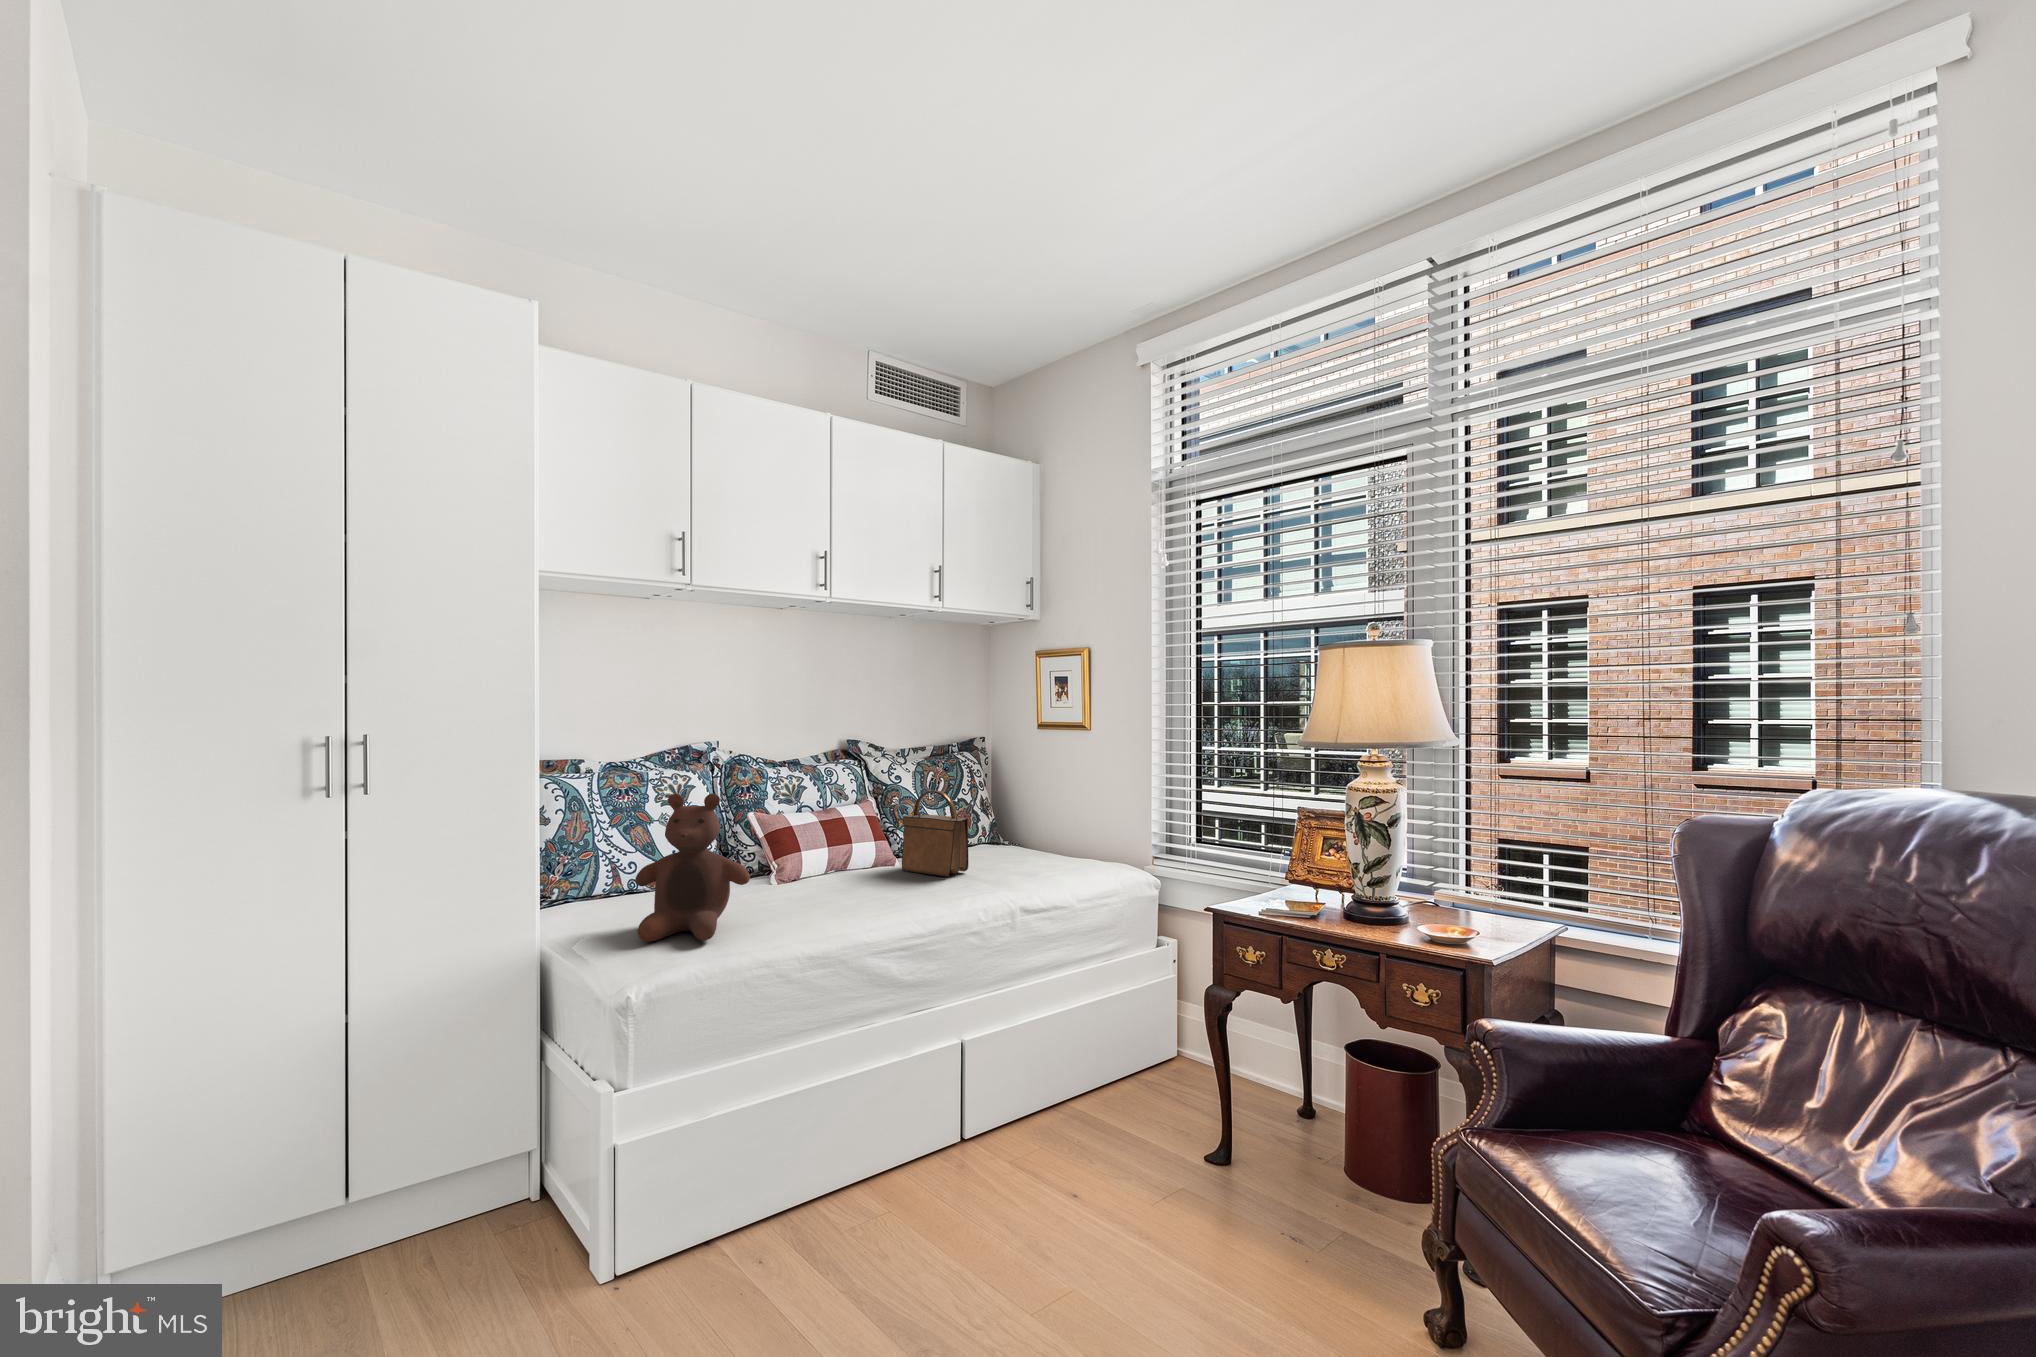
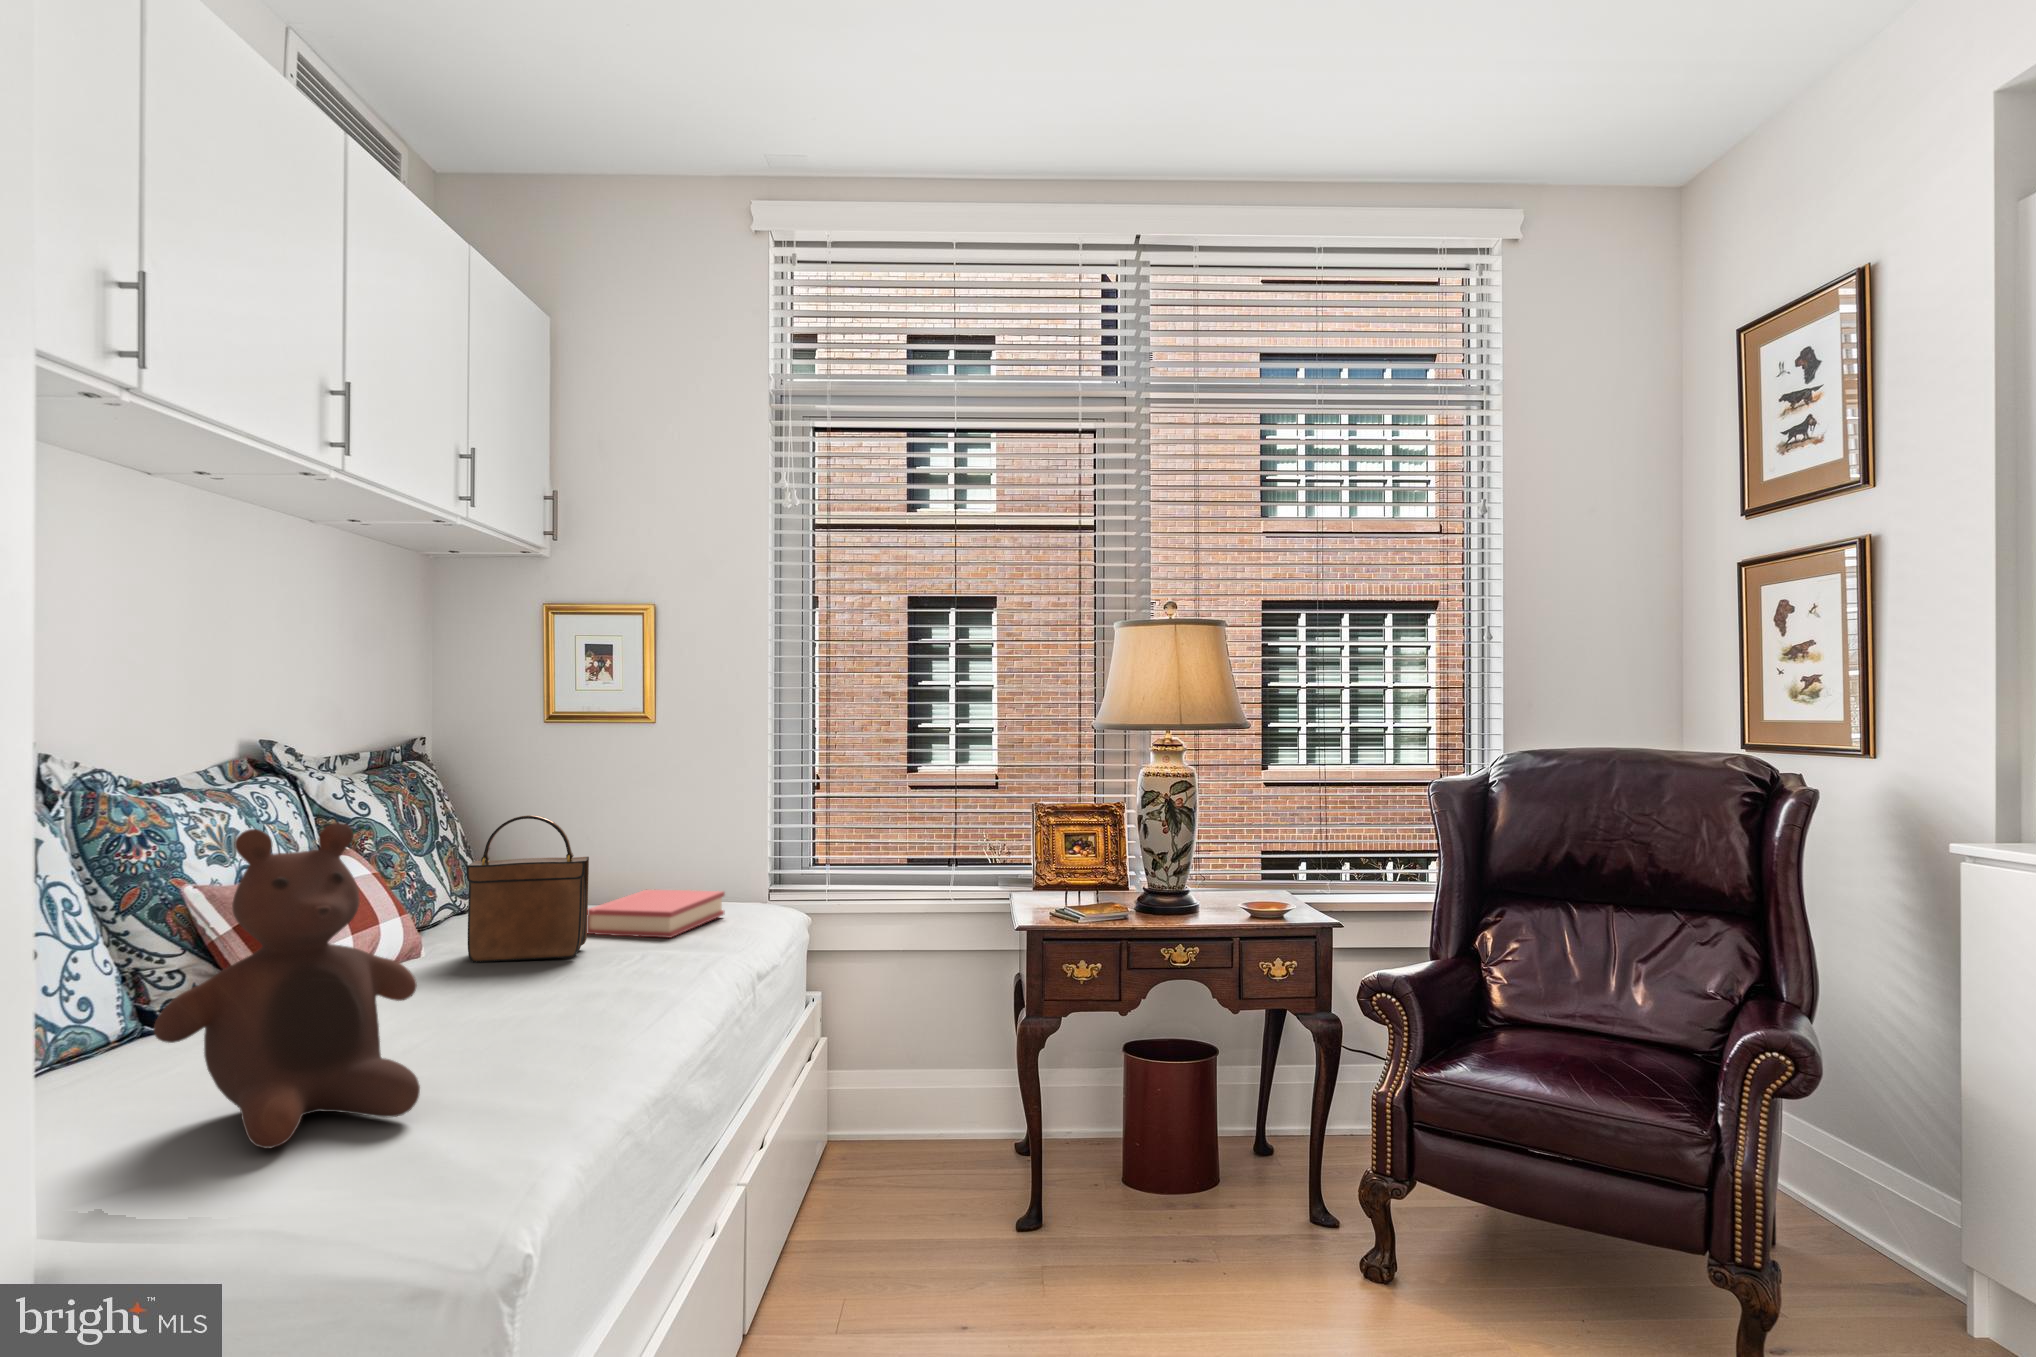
hardback book: none [989,841,1084,875] -> present [587,889,725,938]

